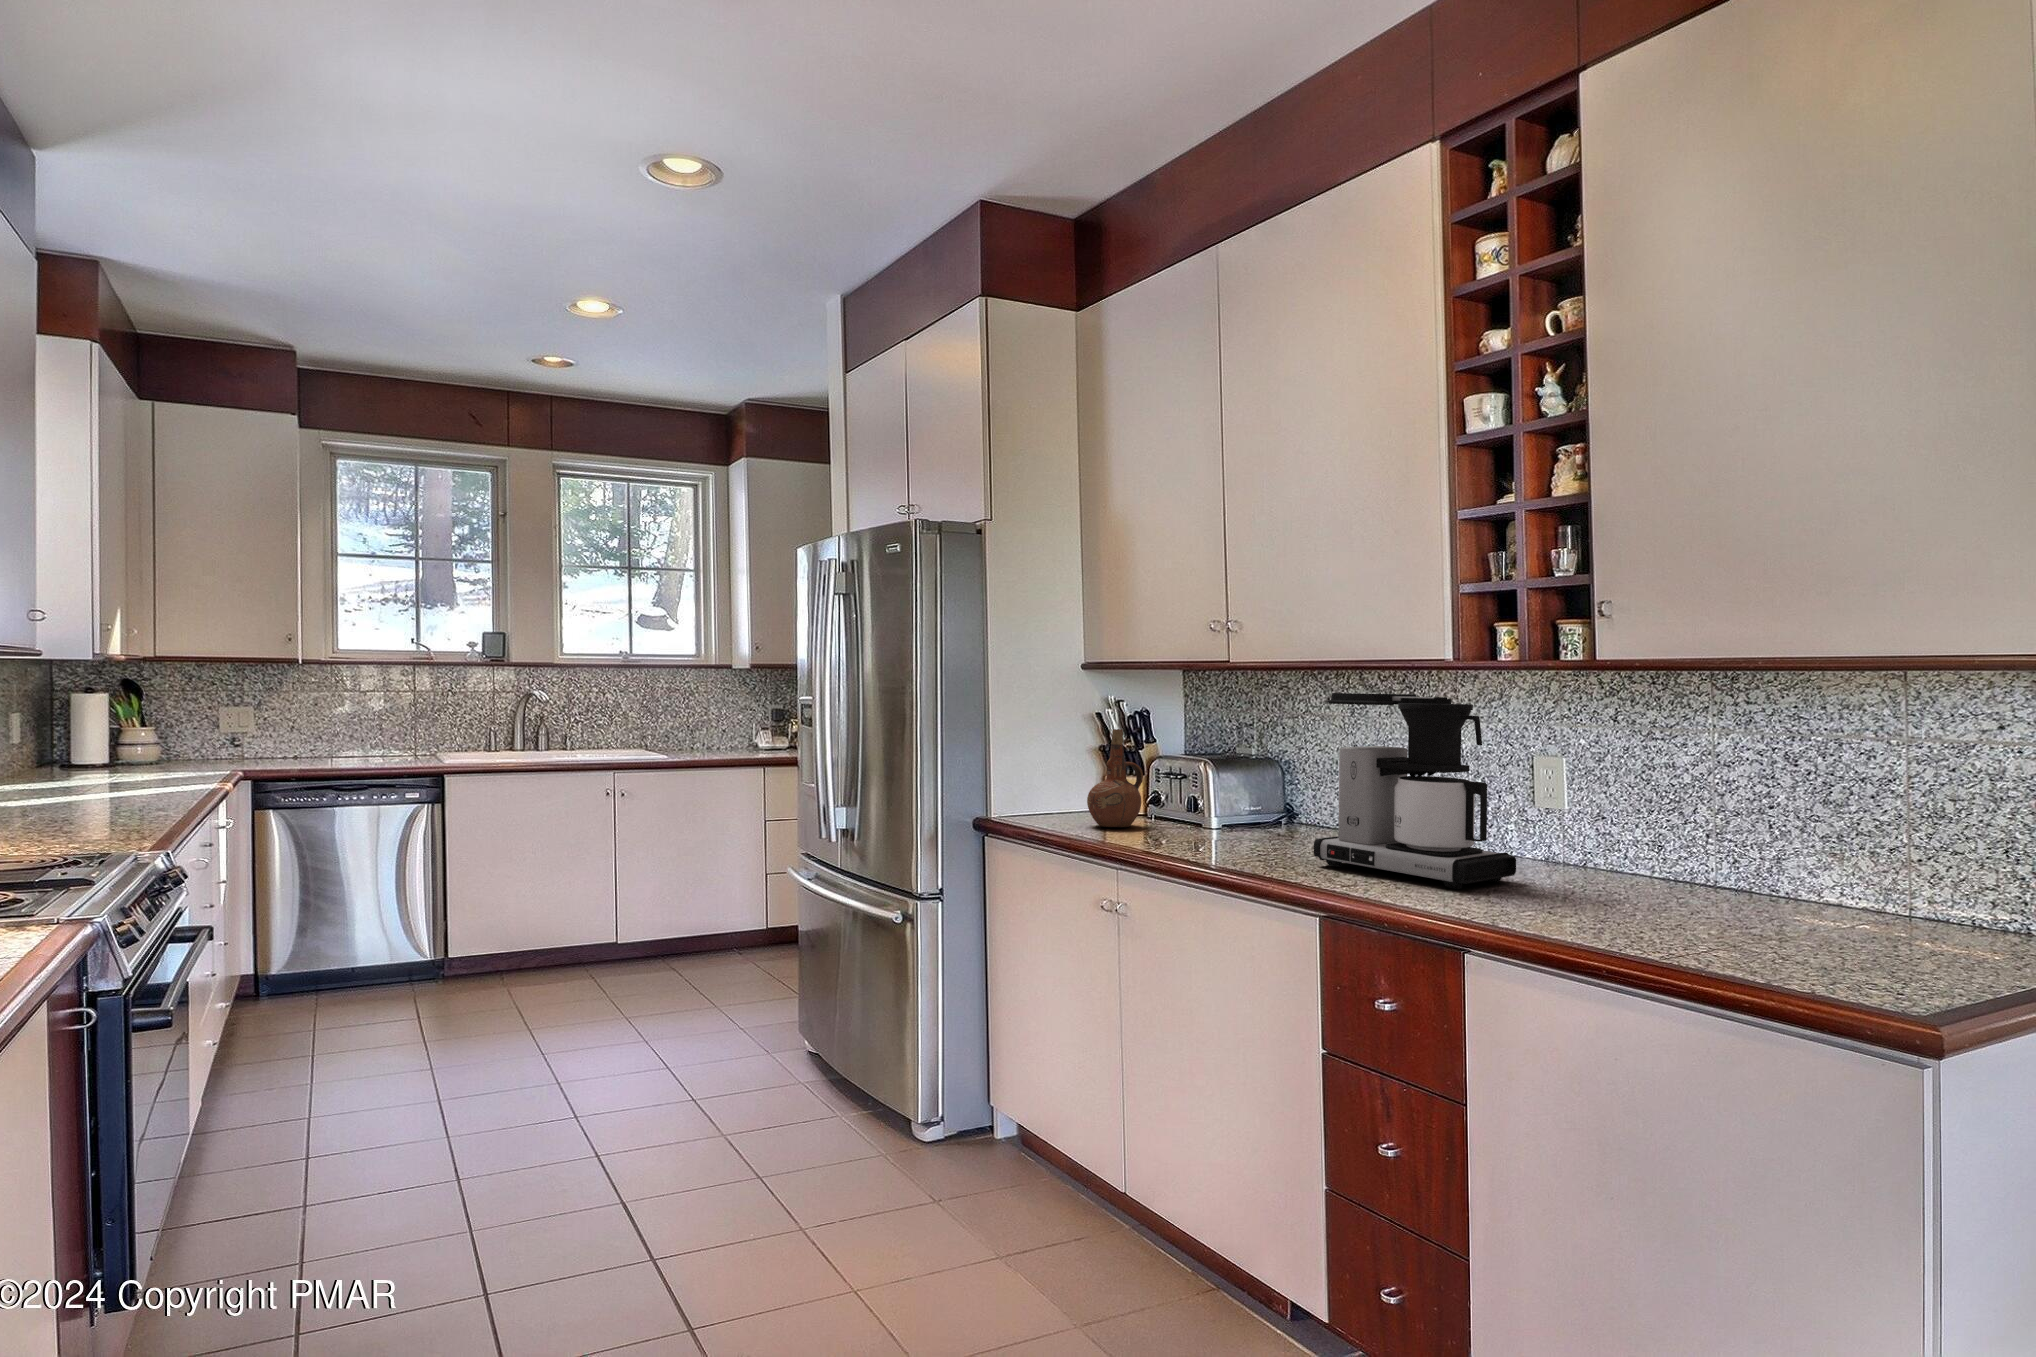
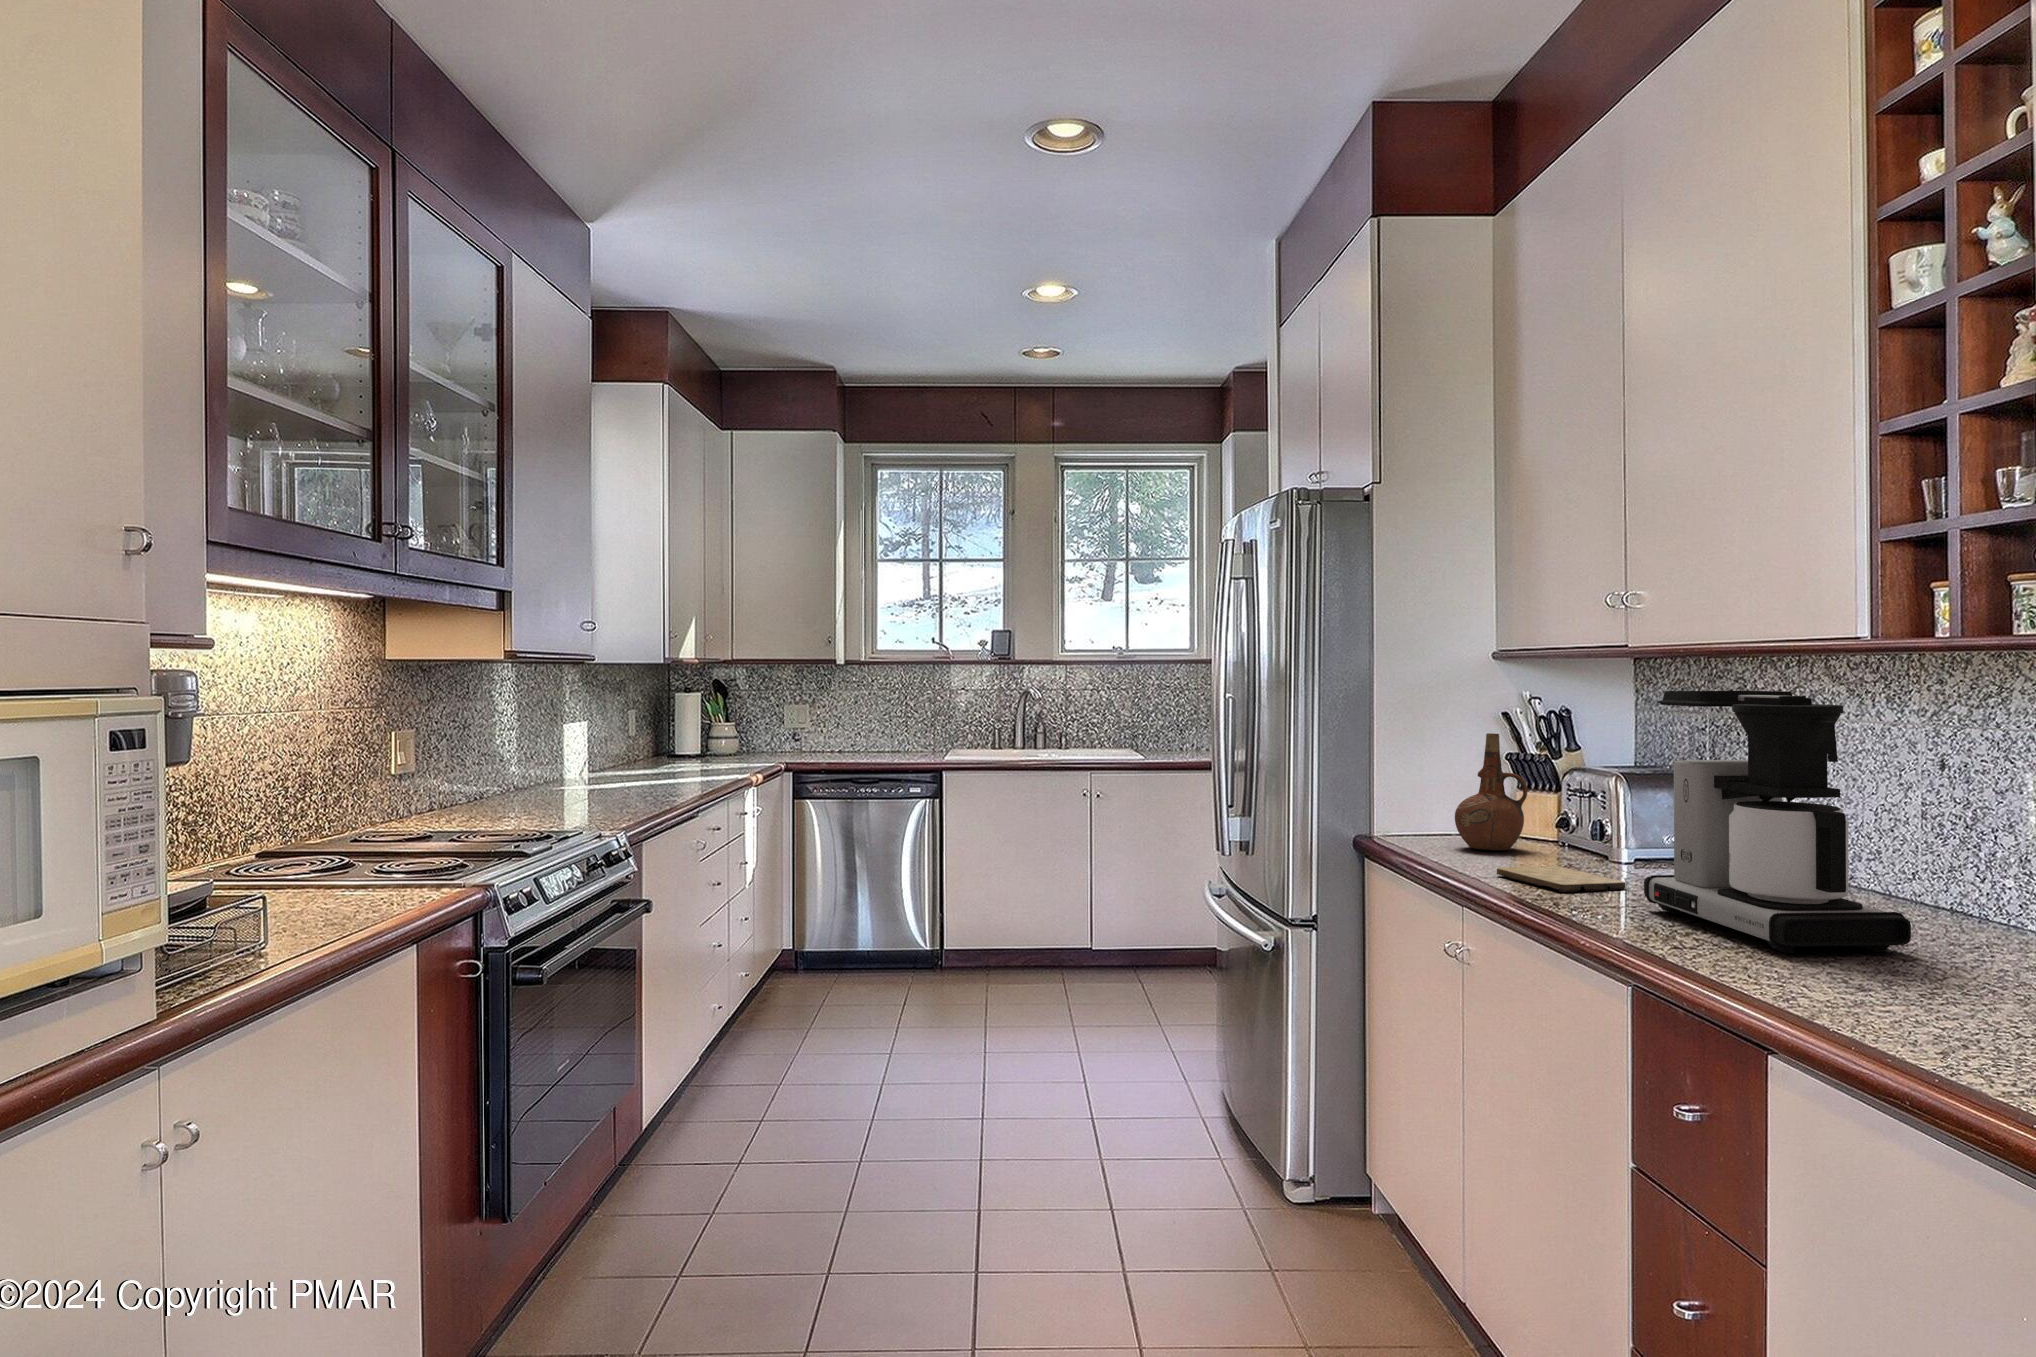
cutting board: none [1167,837,1268,857] -> present [1497,866,1626,892]

